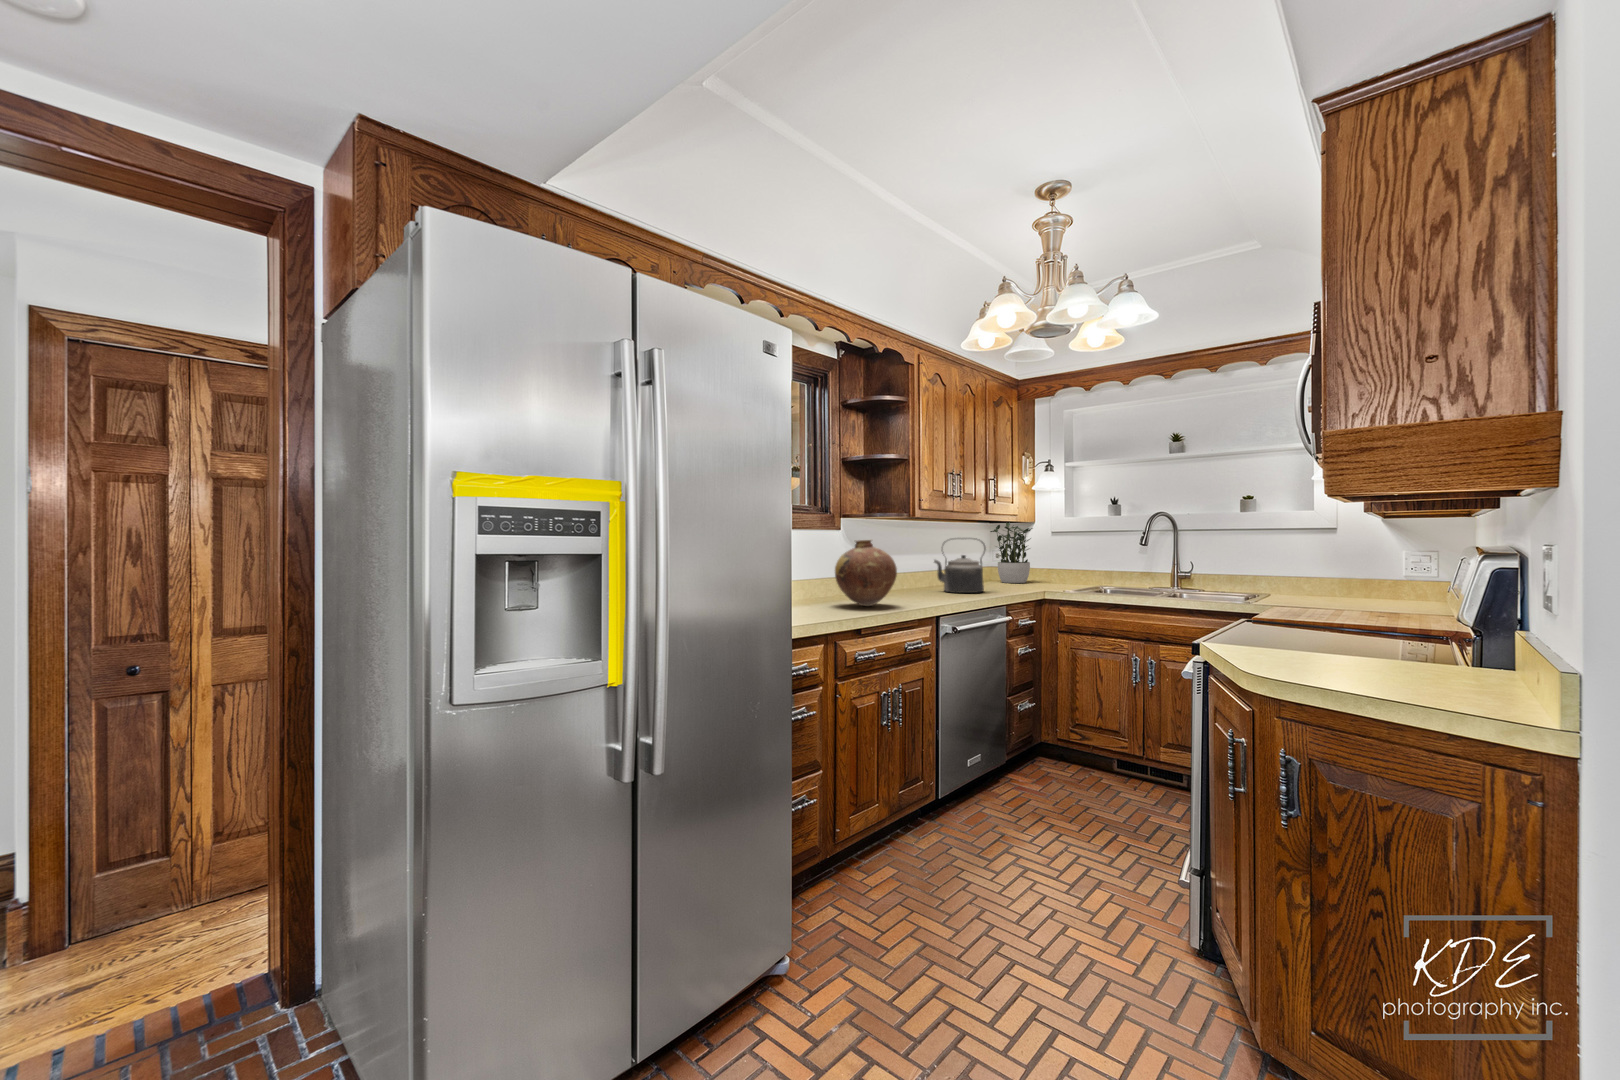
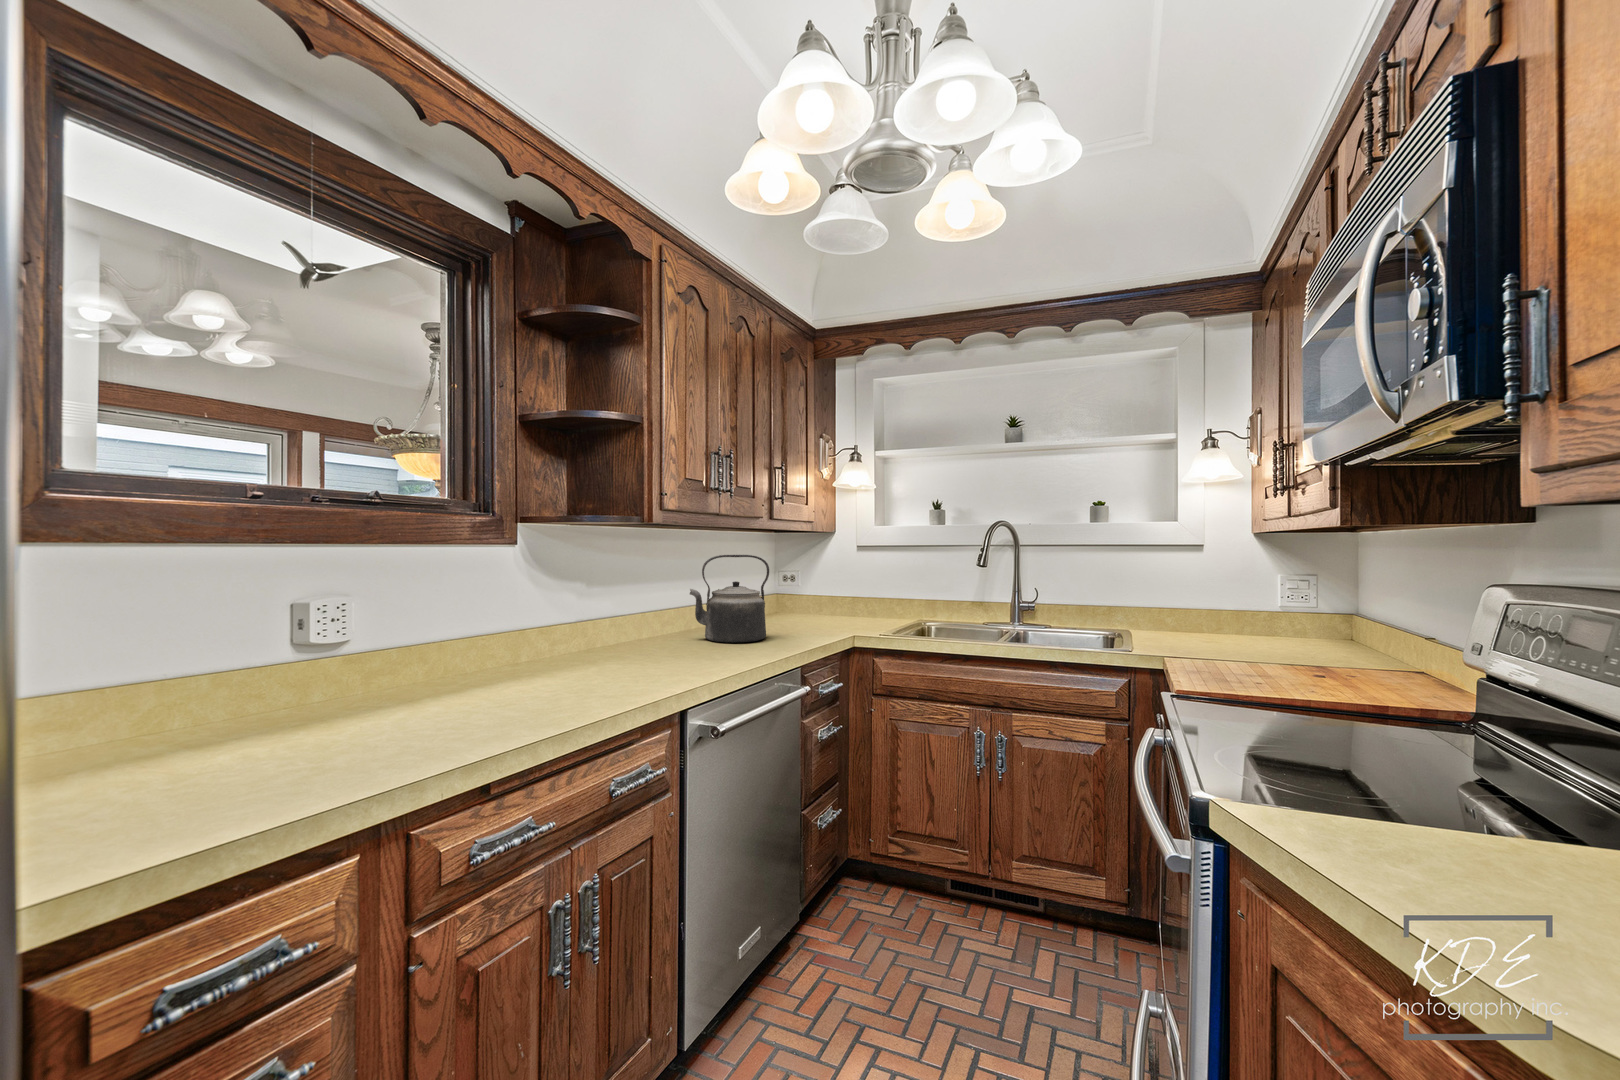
potted plant: present [990,523,1033,583] -> none [775,528,833,614]
vase: present [835,540,897,606] -> none [478,567,607,697]

